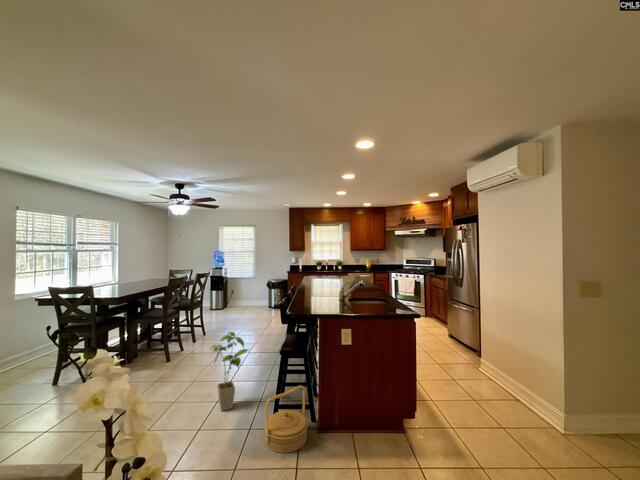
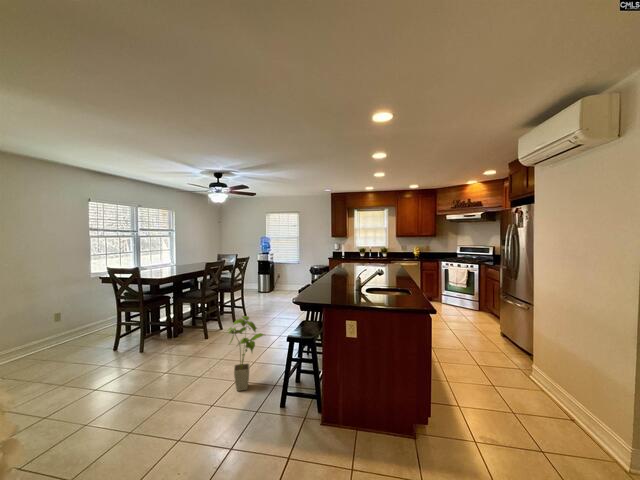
basket: present [265,385,308,453] -> none [264,375,310,442]

